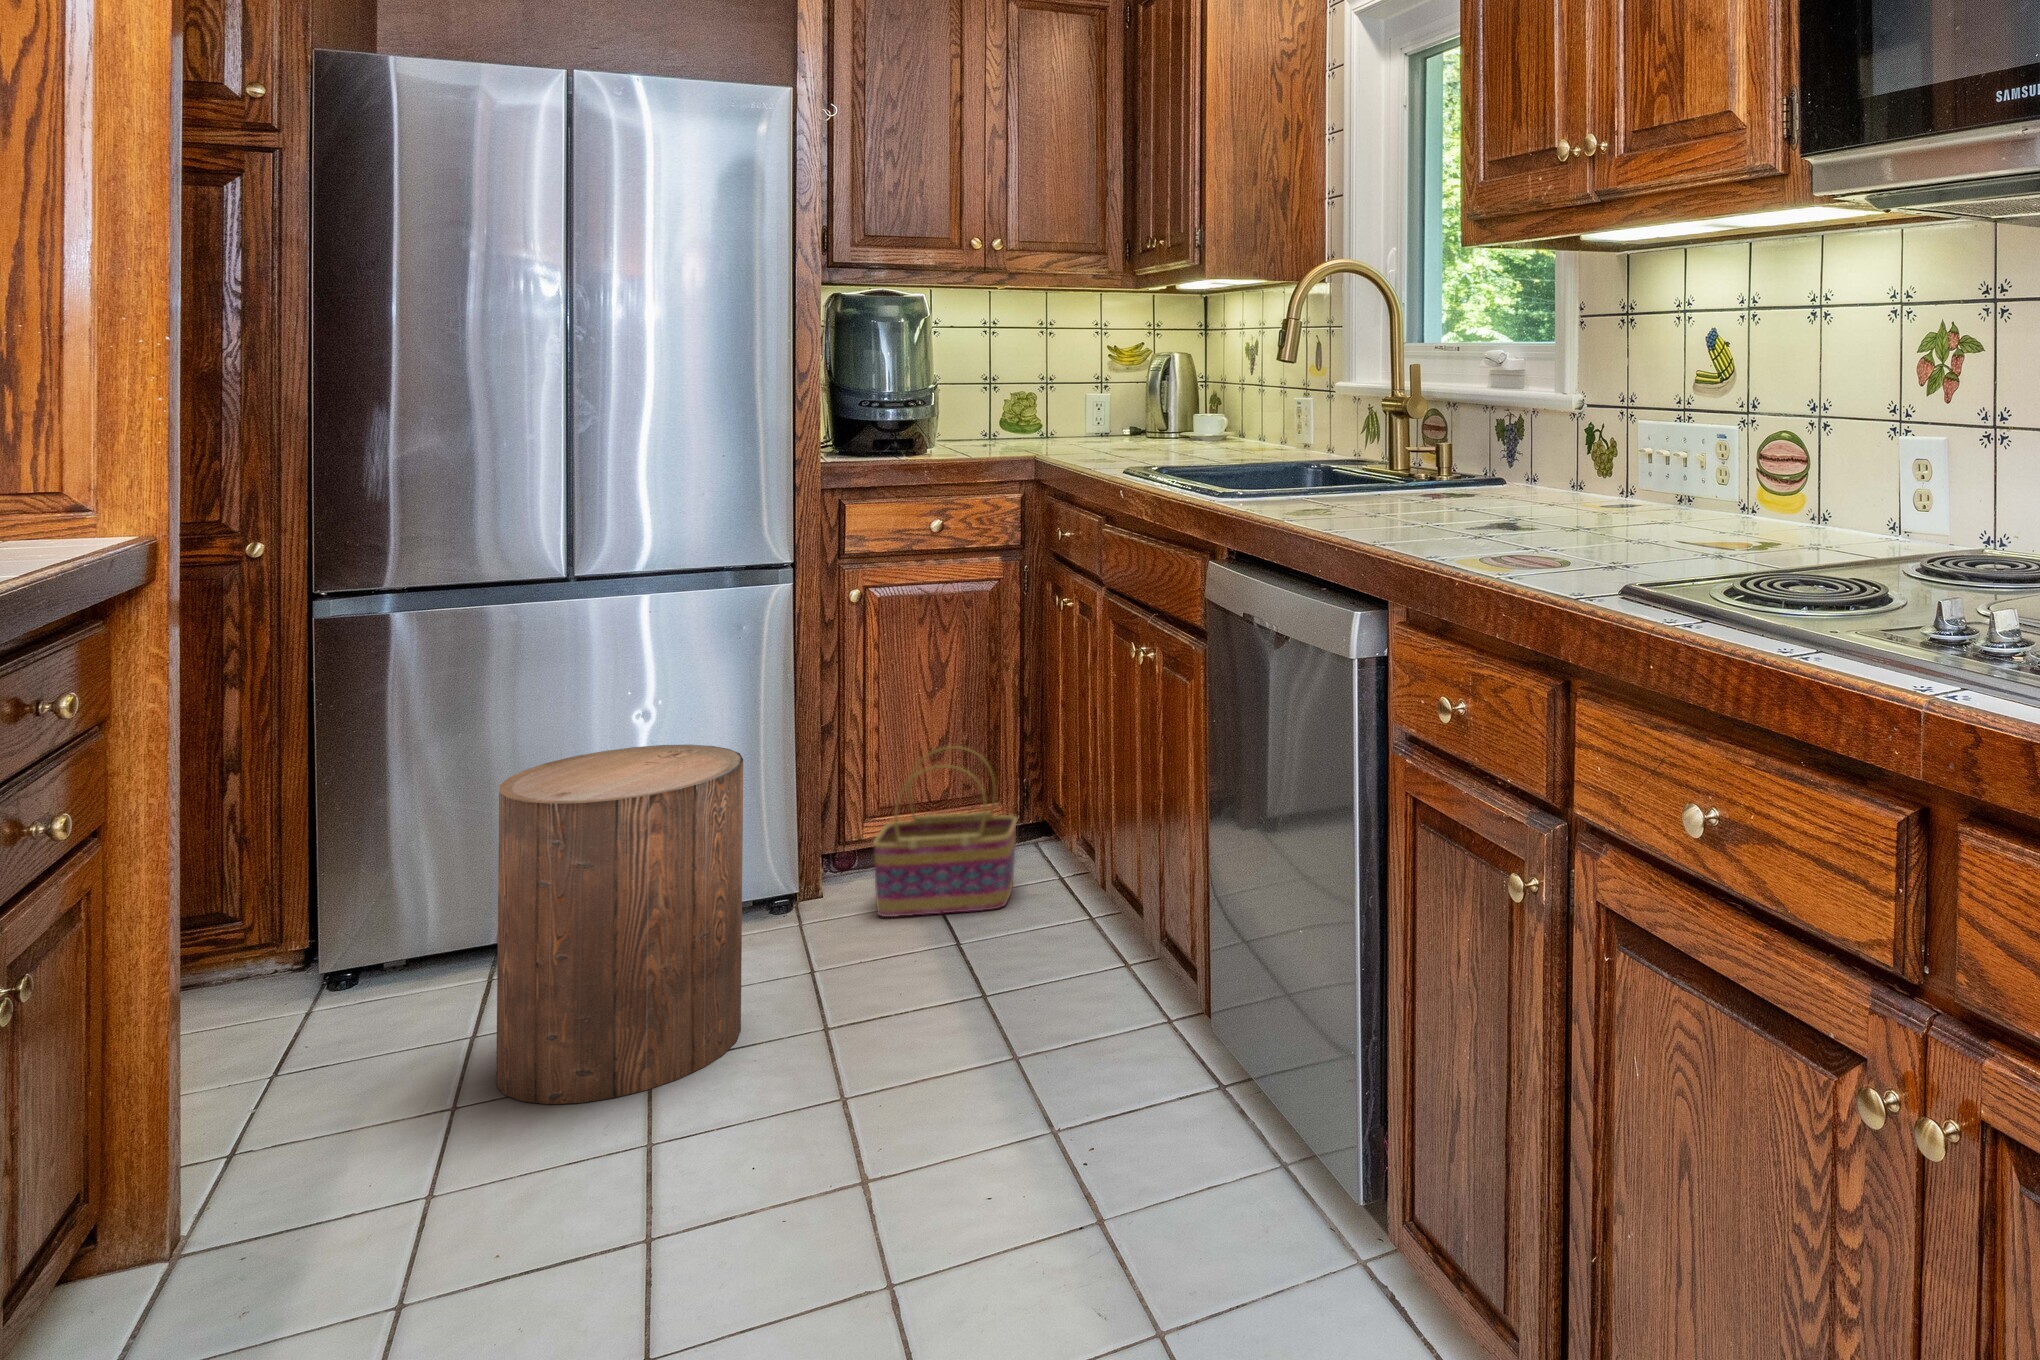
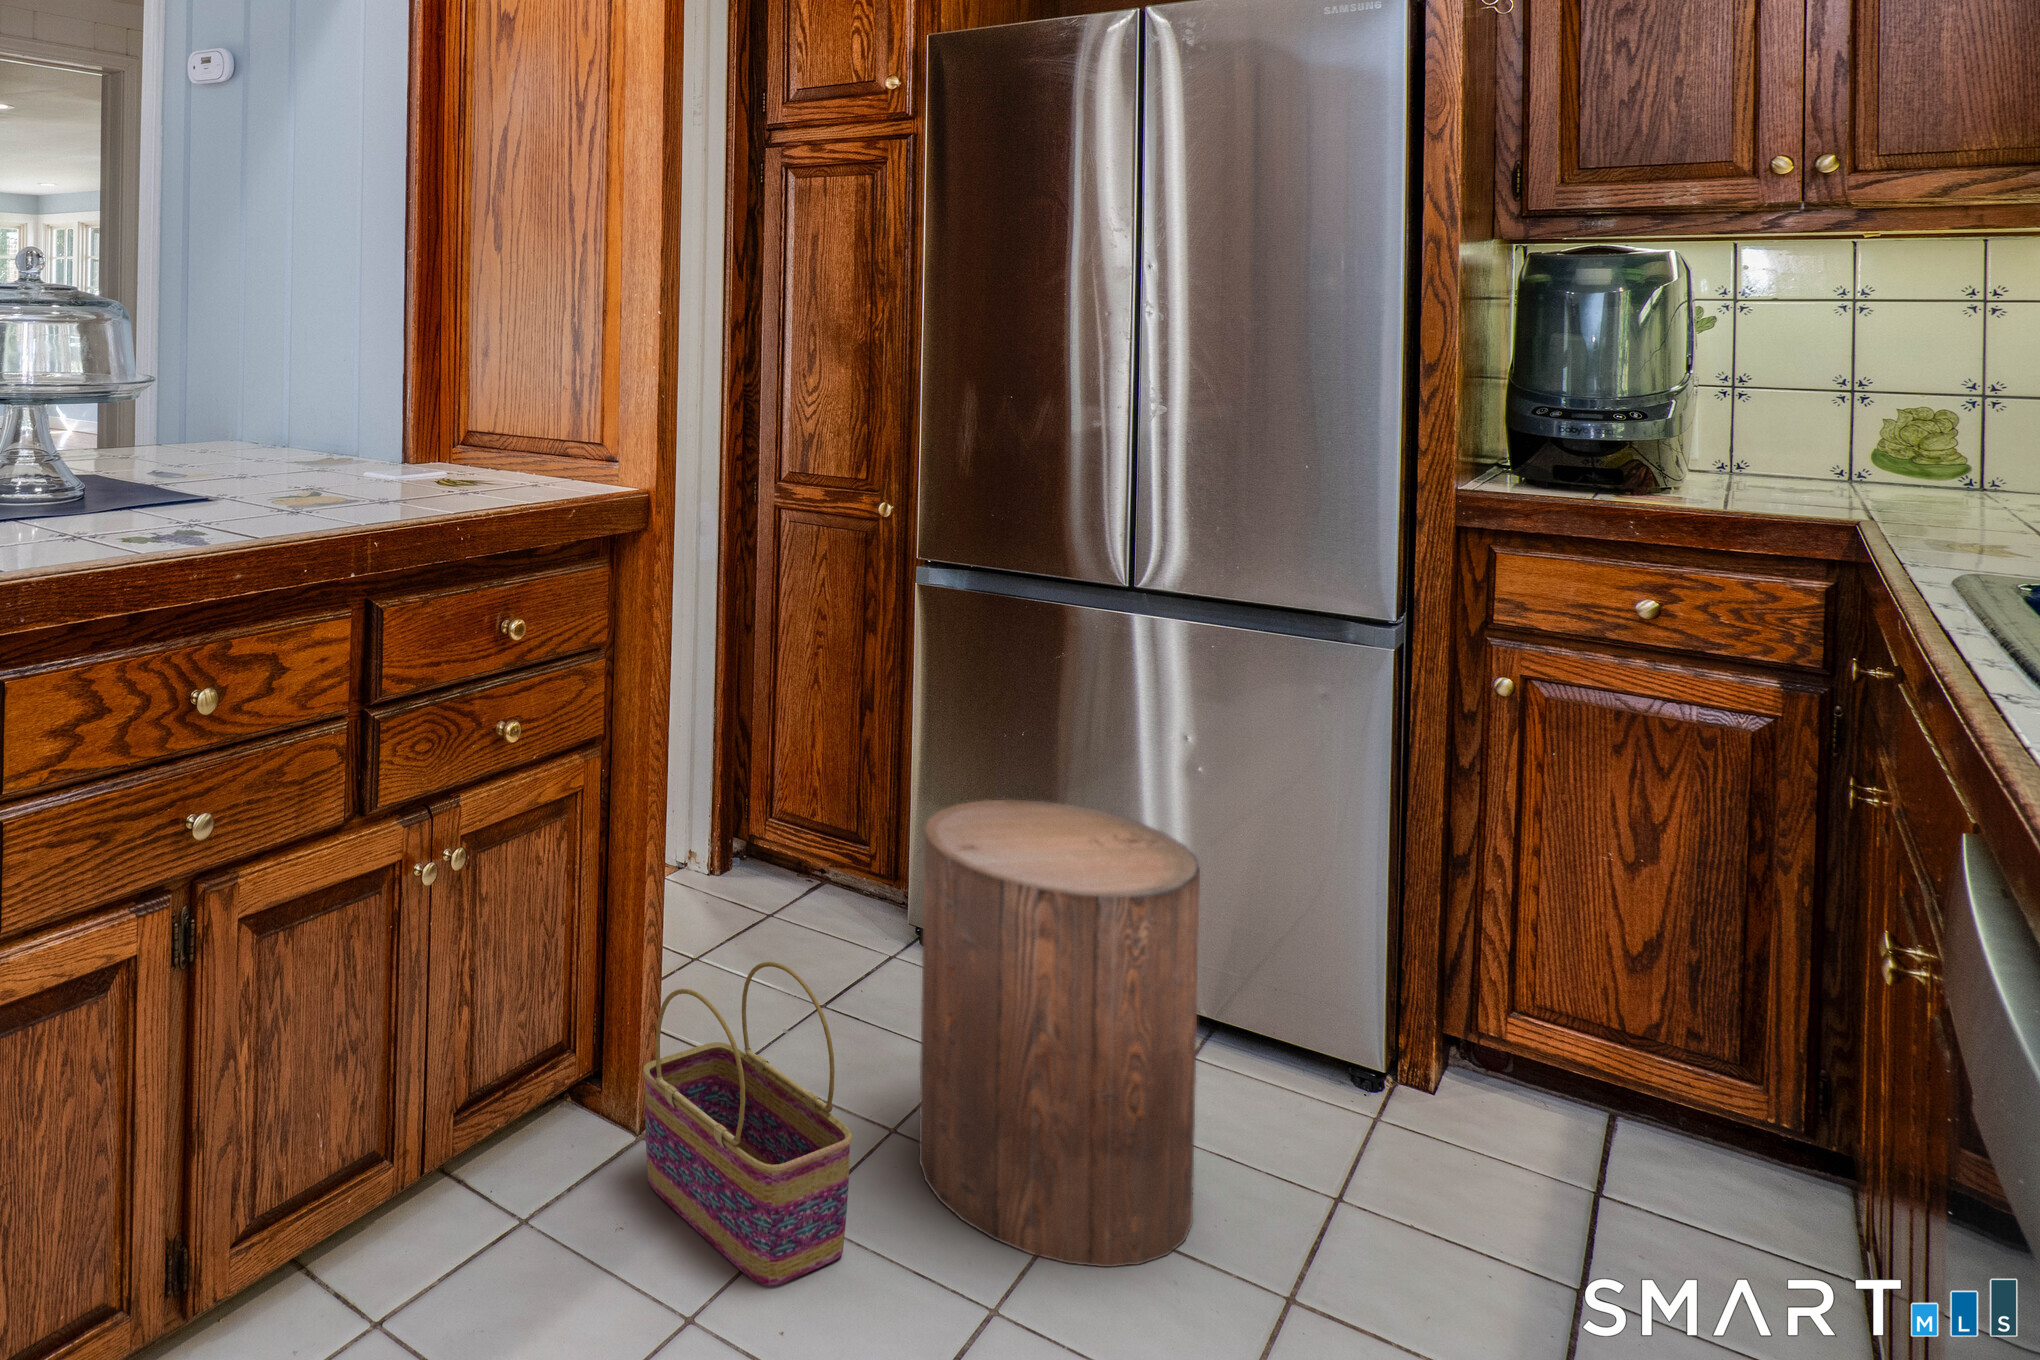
basket: present [873,746,1017,917] -> present [643,962,853,1286]

